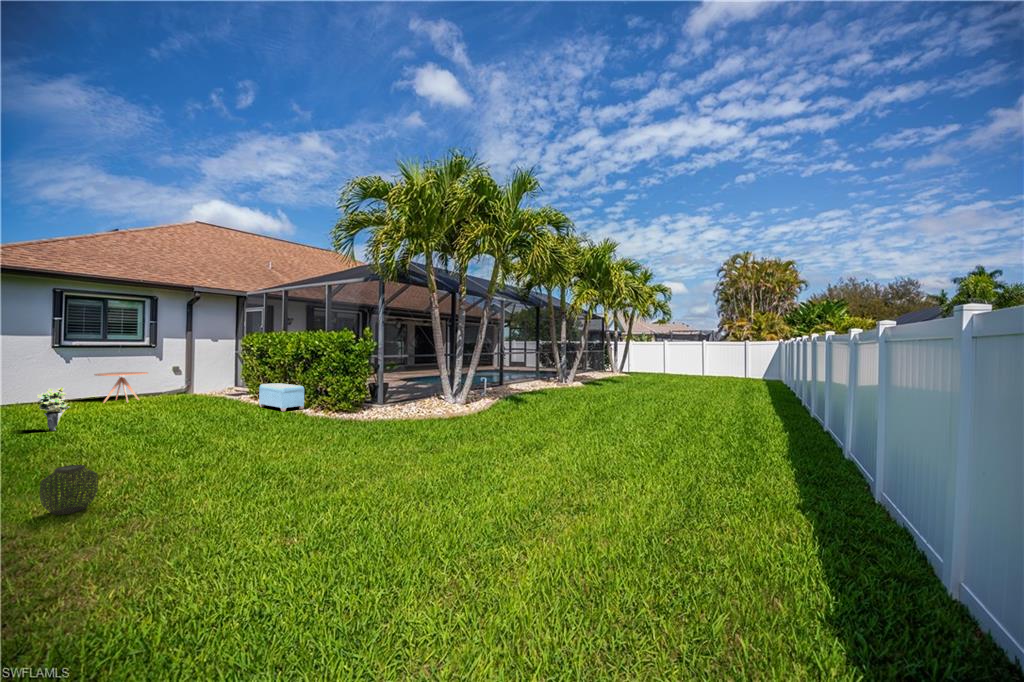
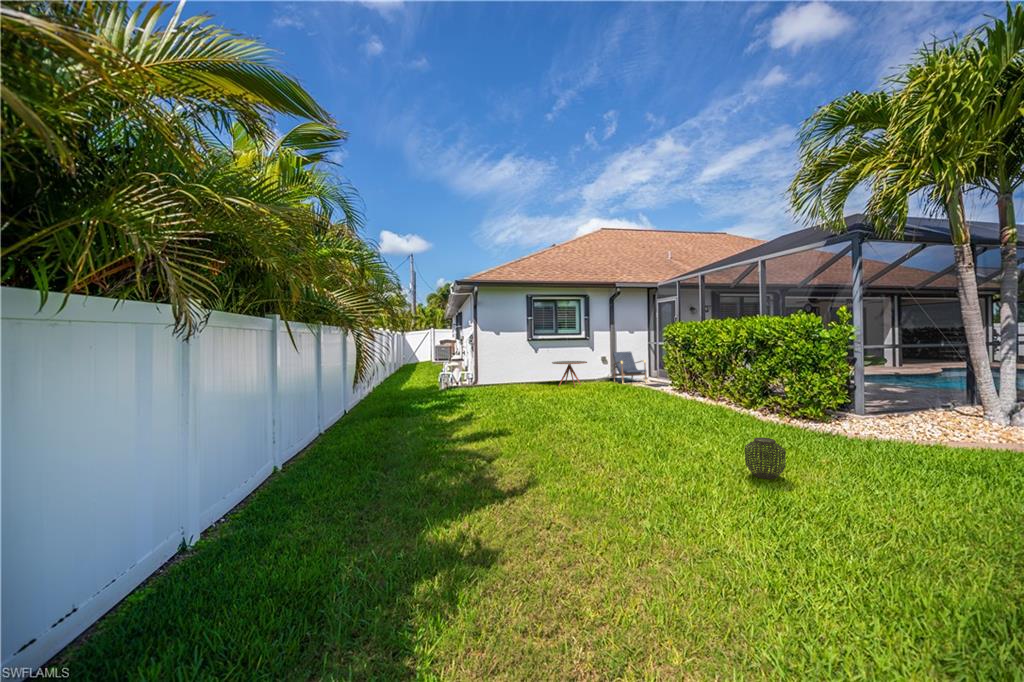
lounge chair: none [188,361,227,396] -> present [613,352,647,383]
bench: present [259,383,304,411] -> none [693,377,749,410]
potted plant: present [37,387,69,431] -> none [533,377,554,415]
woven basket: present [40,465,98,515] -> present [745,438,786,479]

